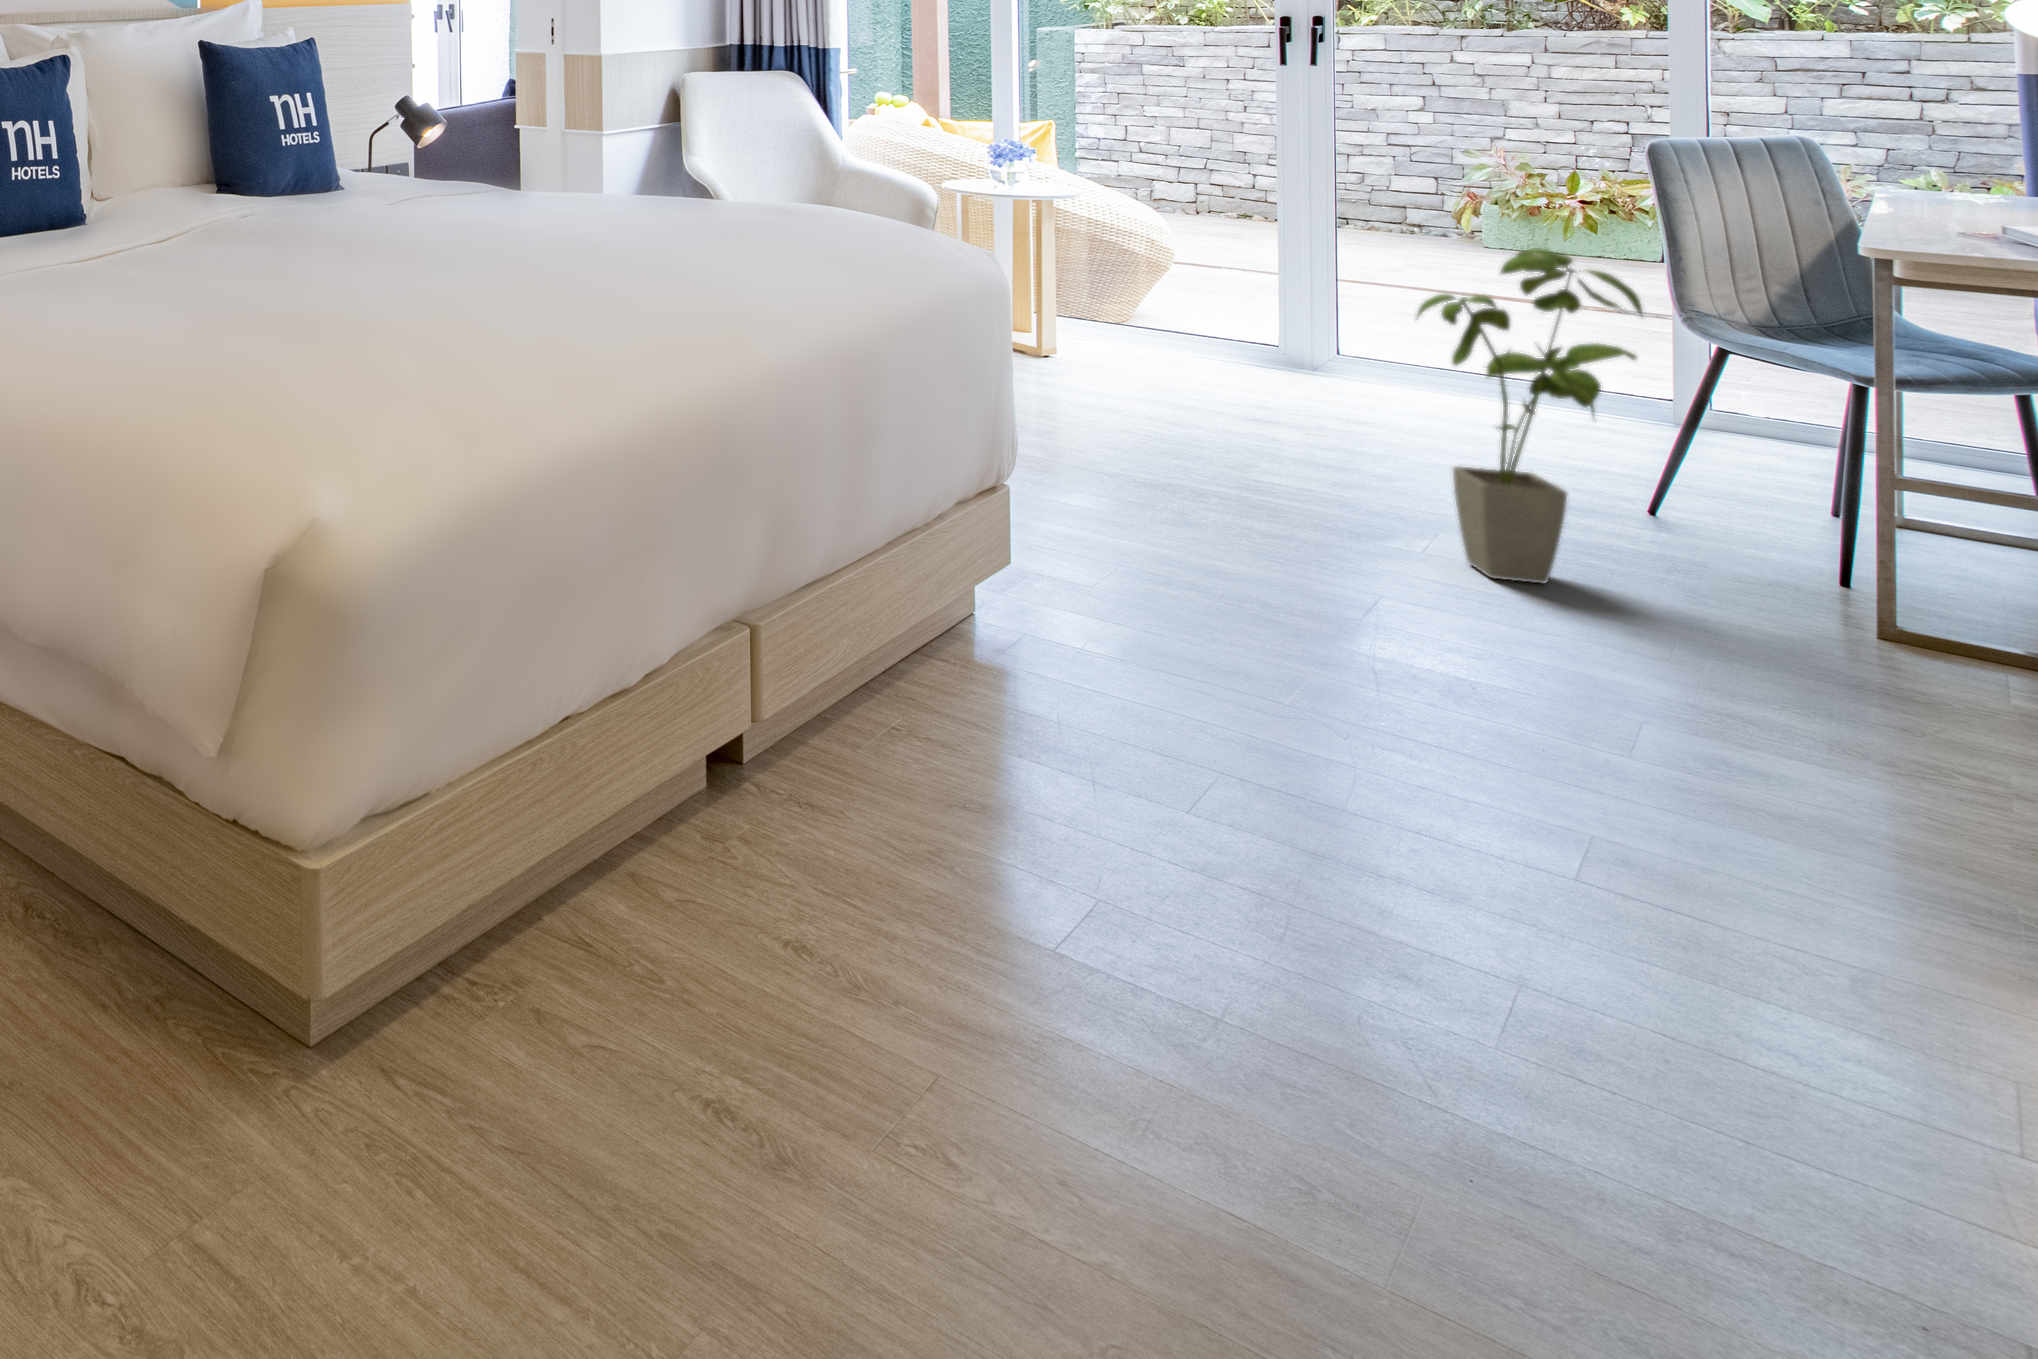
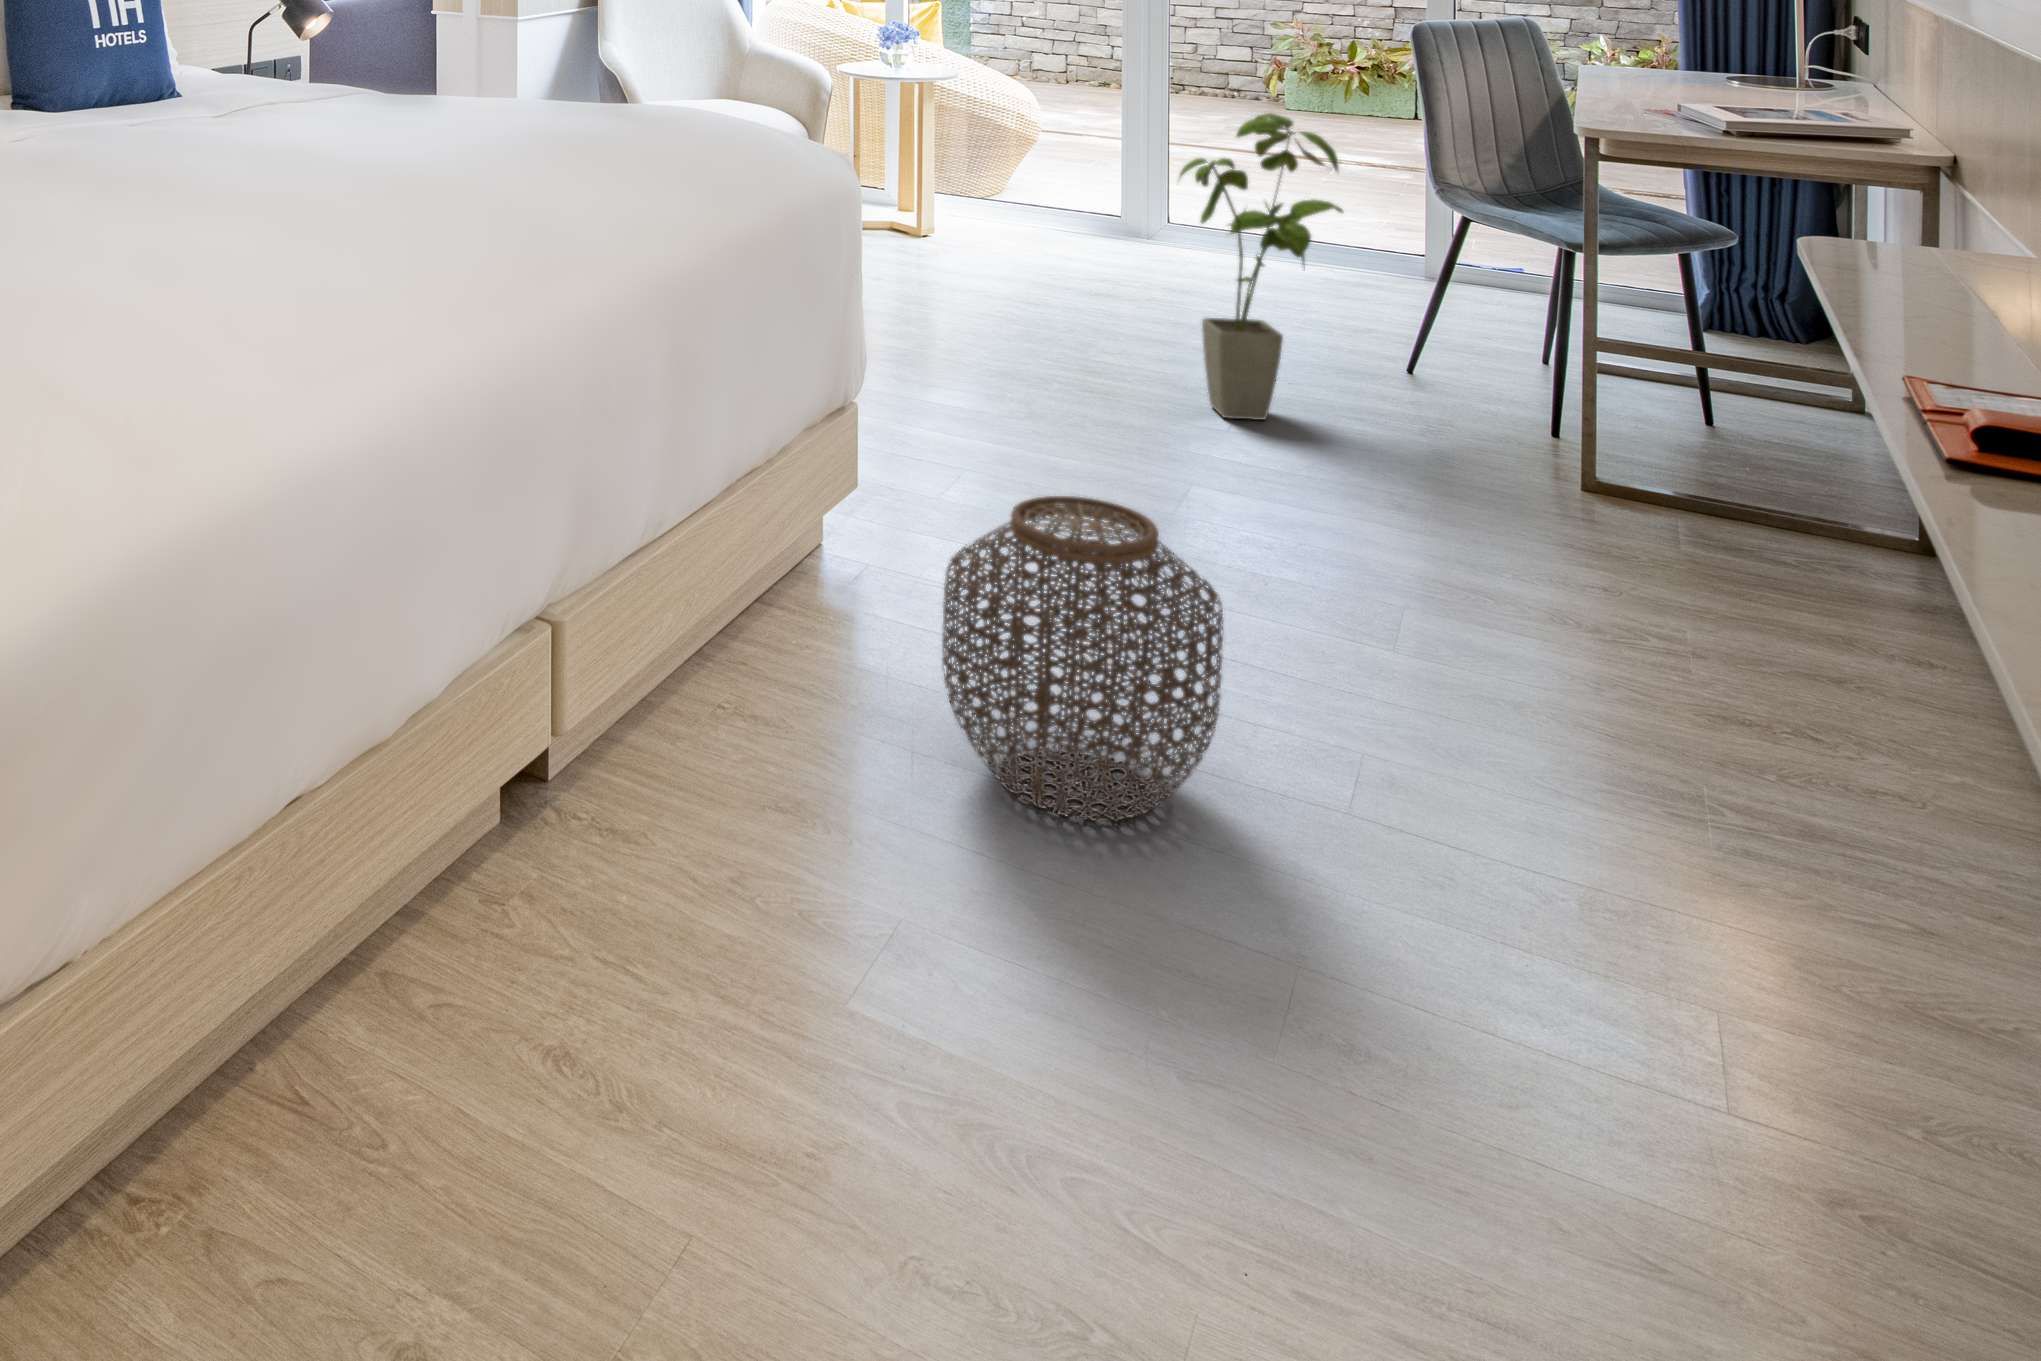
woven basket: none [1284,671,1671,1042] -> present [942,496,1223,821]

